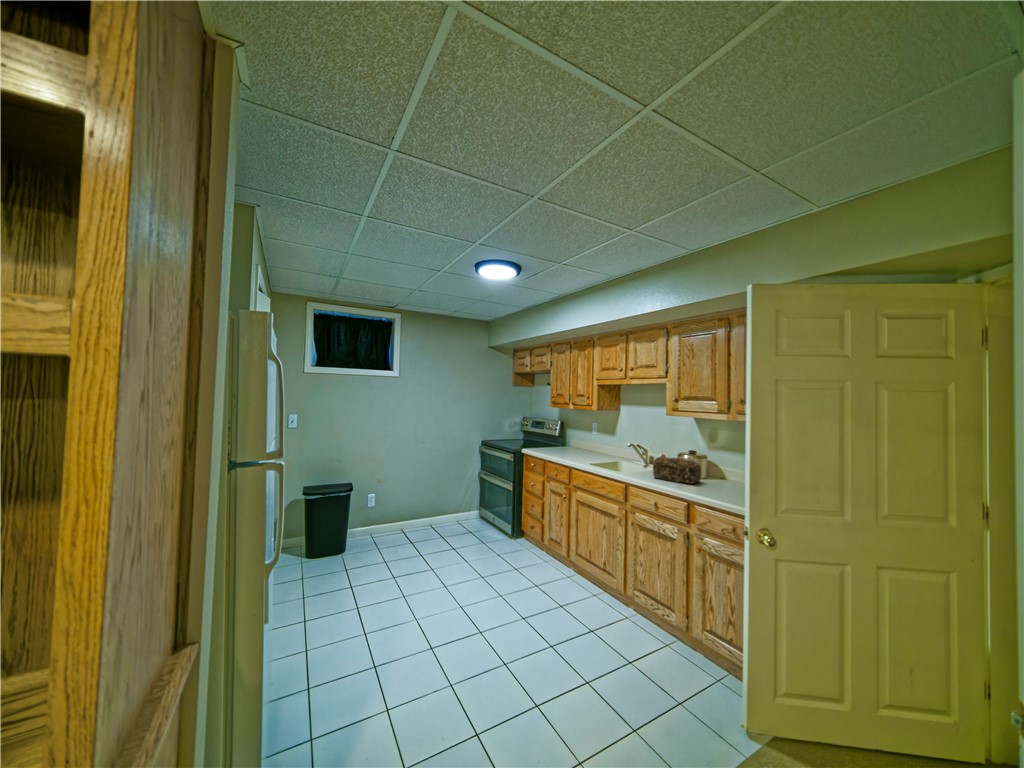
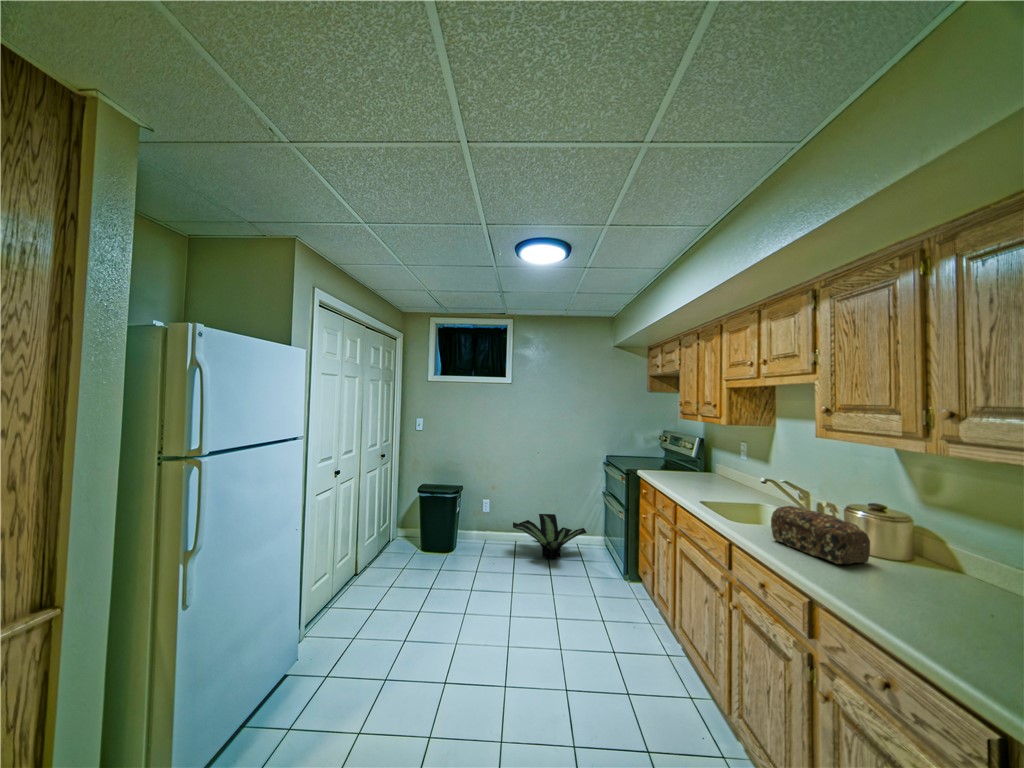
potted plant: none [408,497,474,536] -> present [513,514,587,560]

